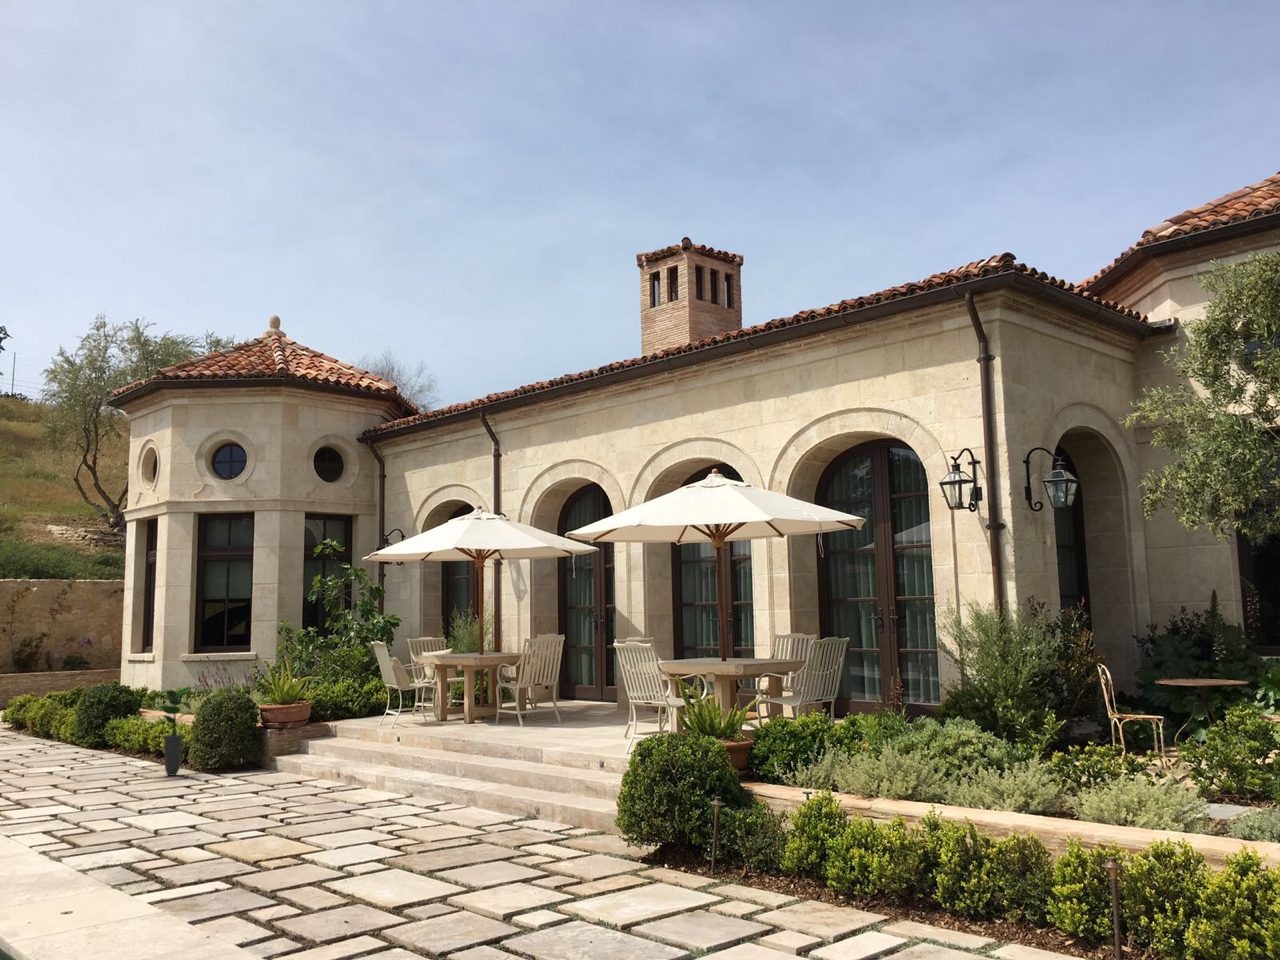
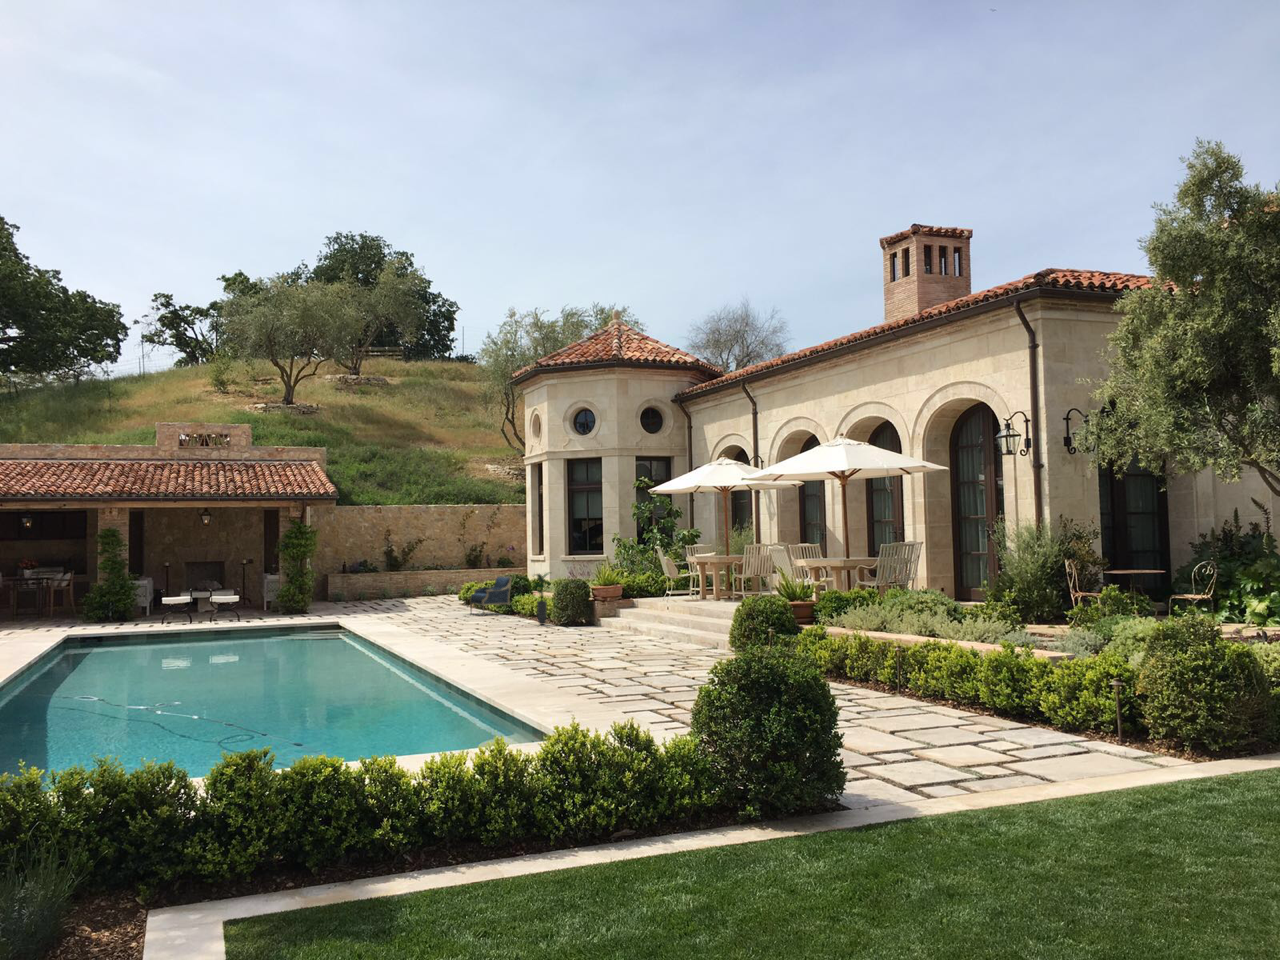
armchair: none [29,689,108,758] -> present [470,576,512,615]

